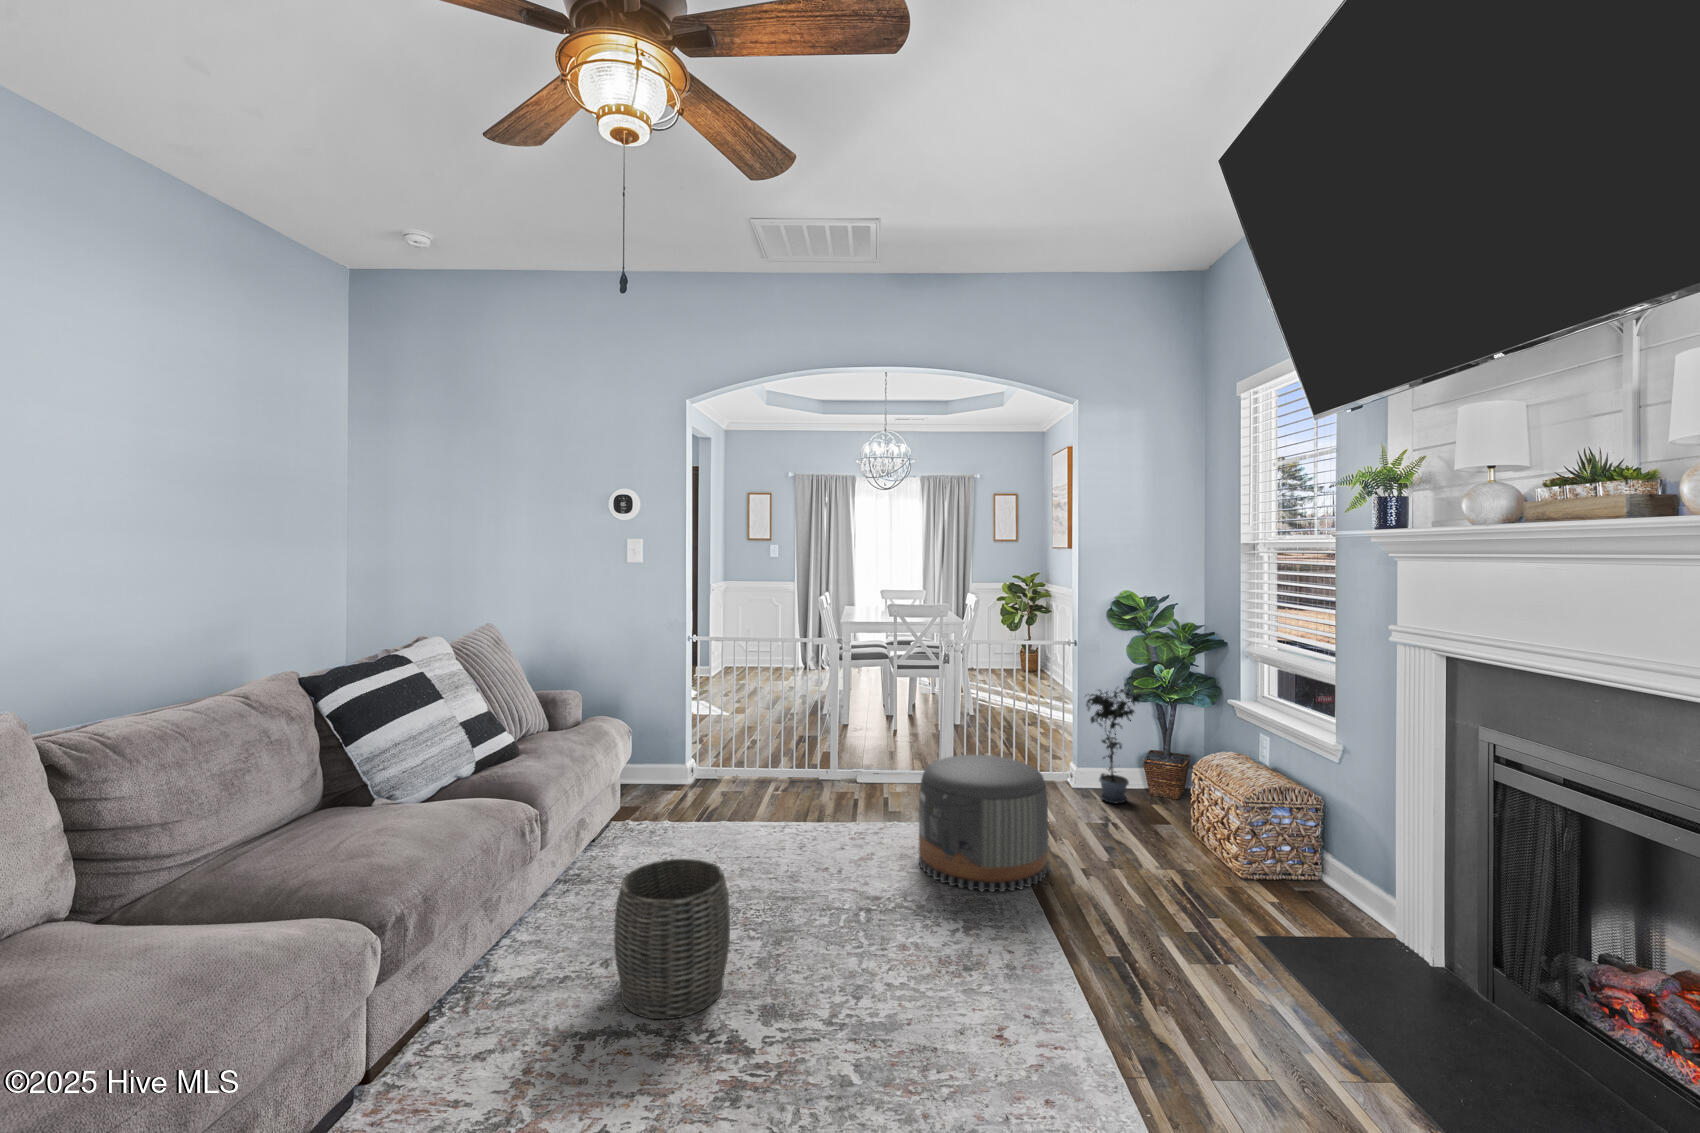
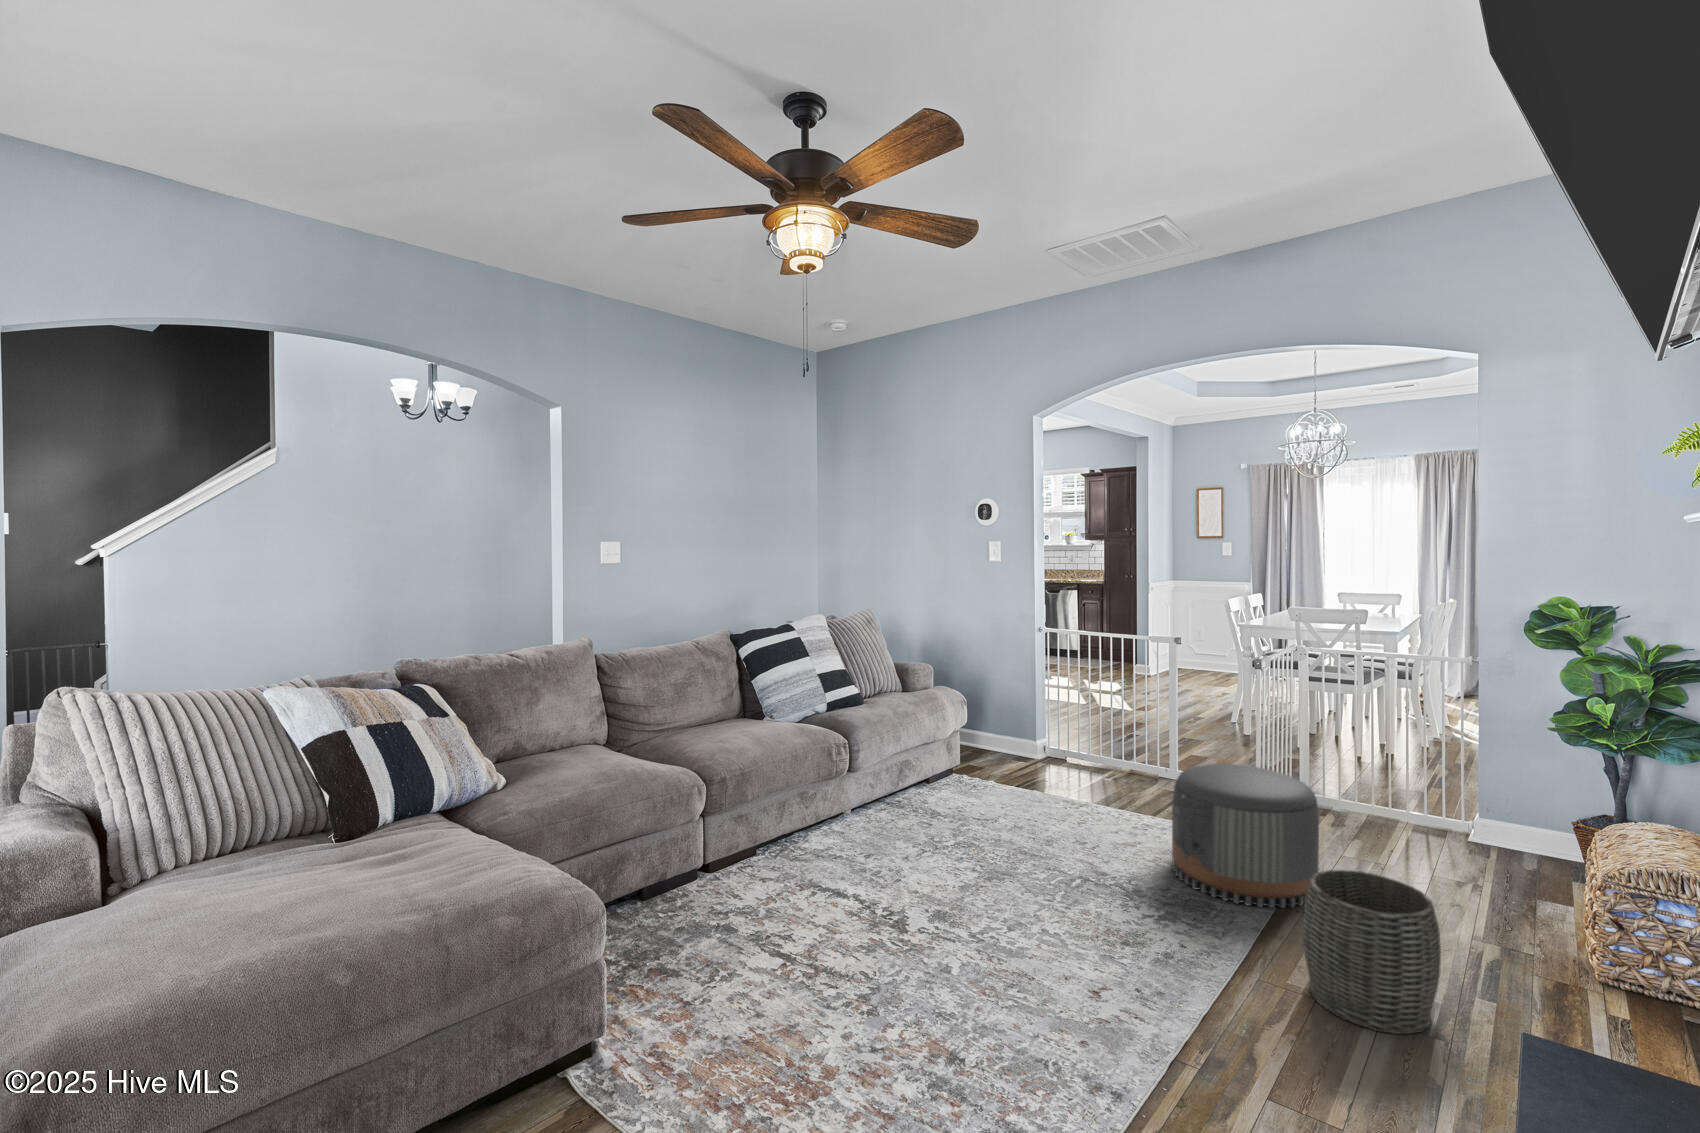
potted plant: present [1086,683,1142,803] -> none [1452,719,1572,869]
woven basket: present [614,859,730,1019] -> present [1303,870,1441,1034]

